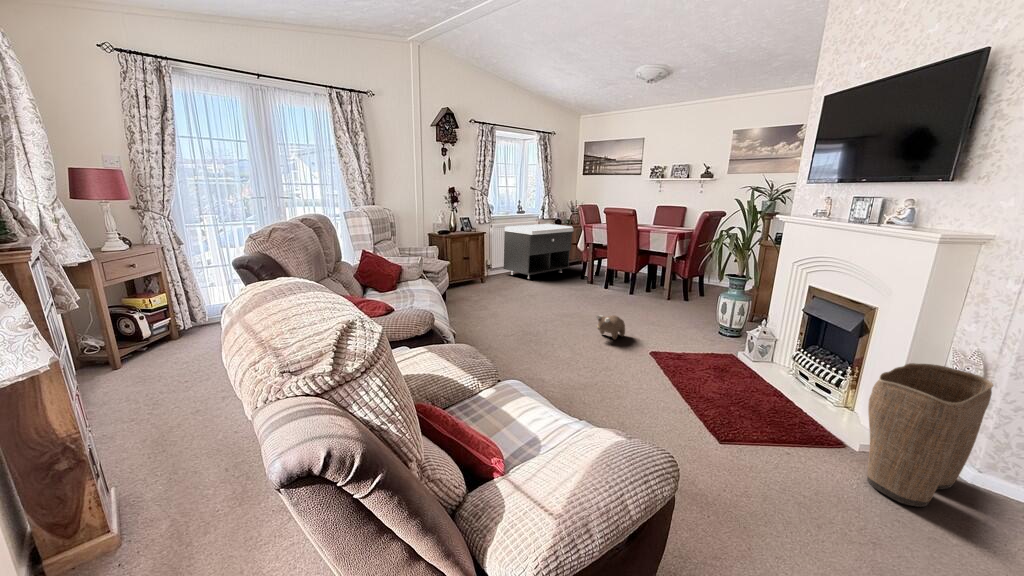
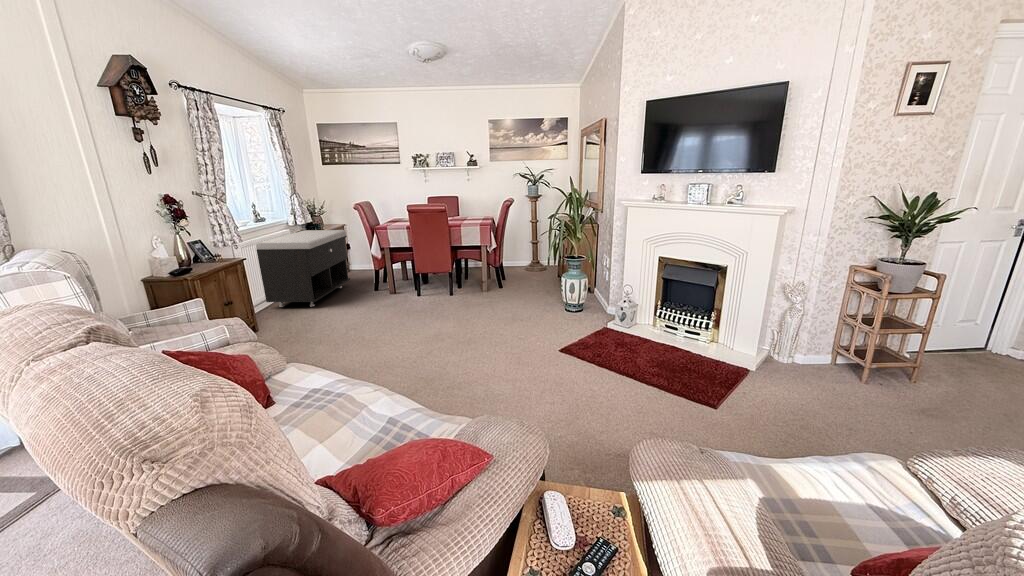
plush toy: present [596,315,625,340] -> none [491,324,517,350]
laundry basket: present [867,363,994,507] -> none [779,297,858,399]

